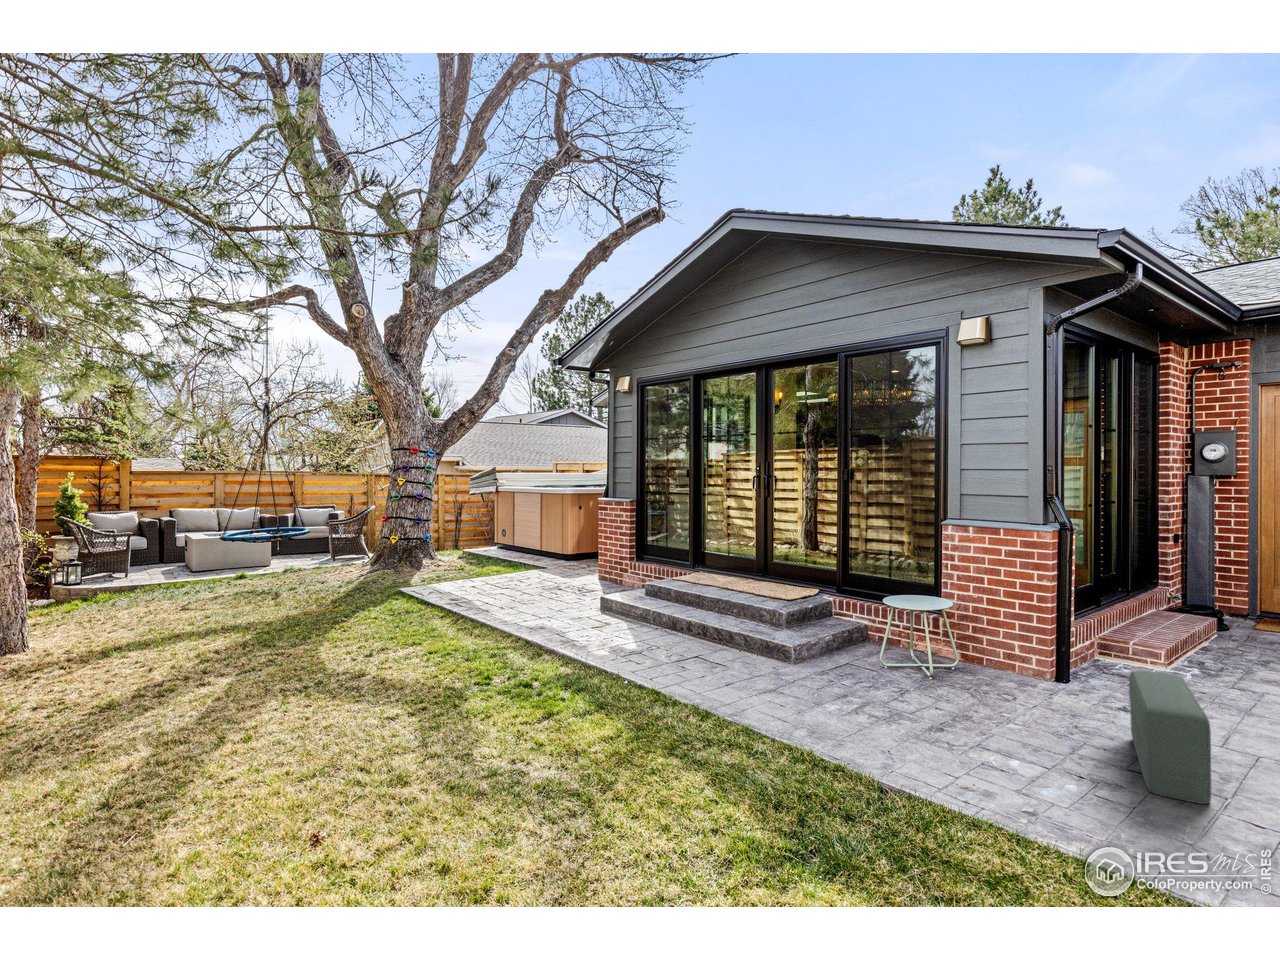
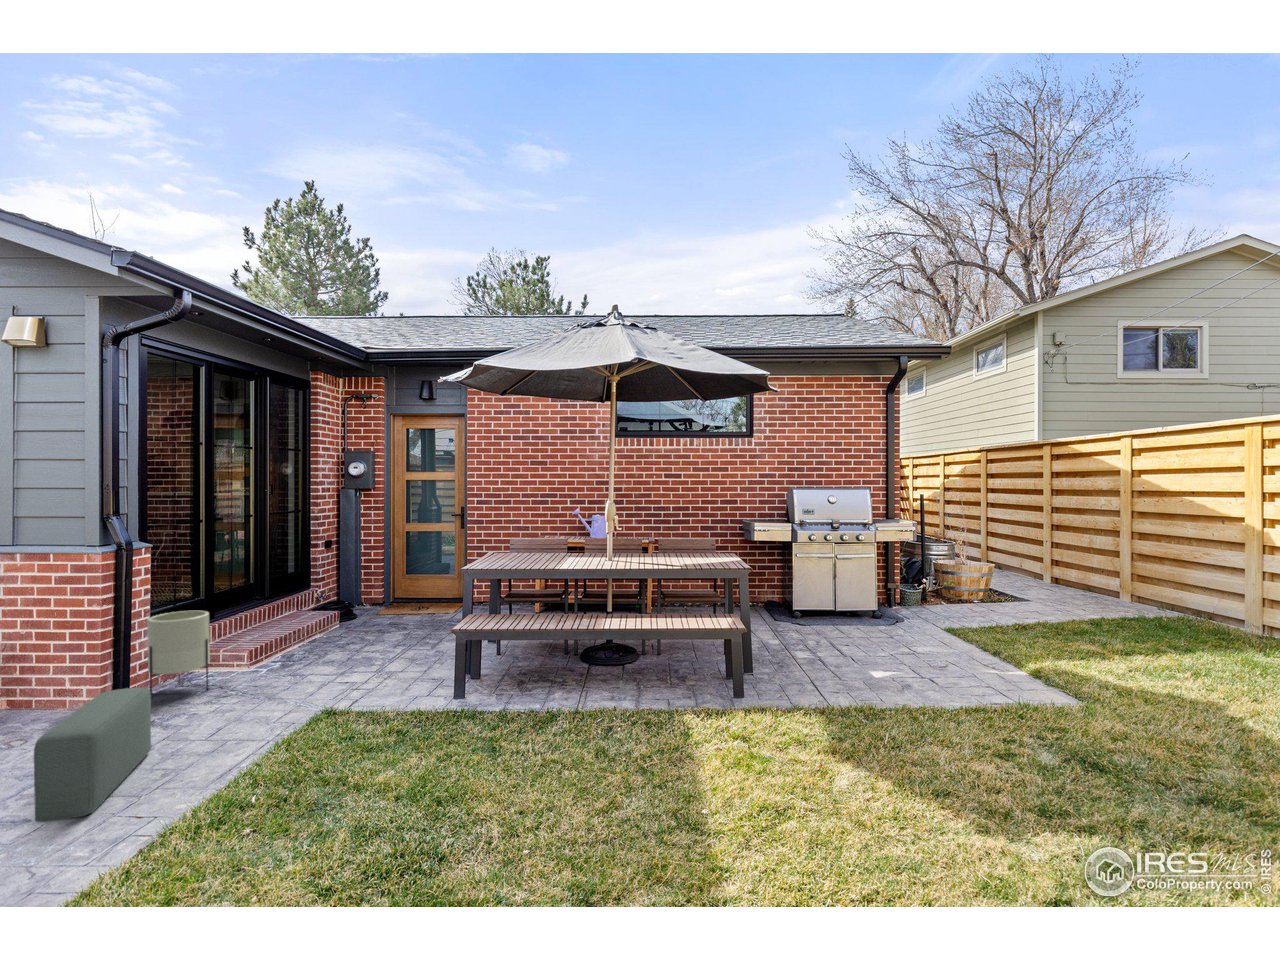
planter: none [1081,597,1150,686] -> present [147,611,210,700]

